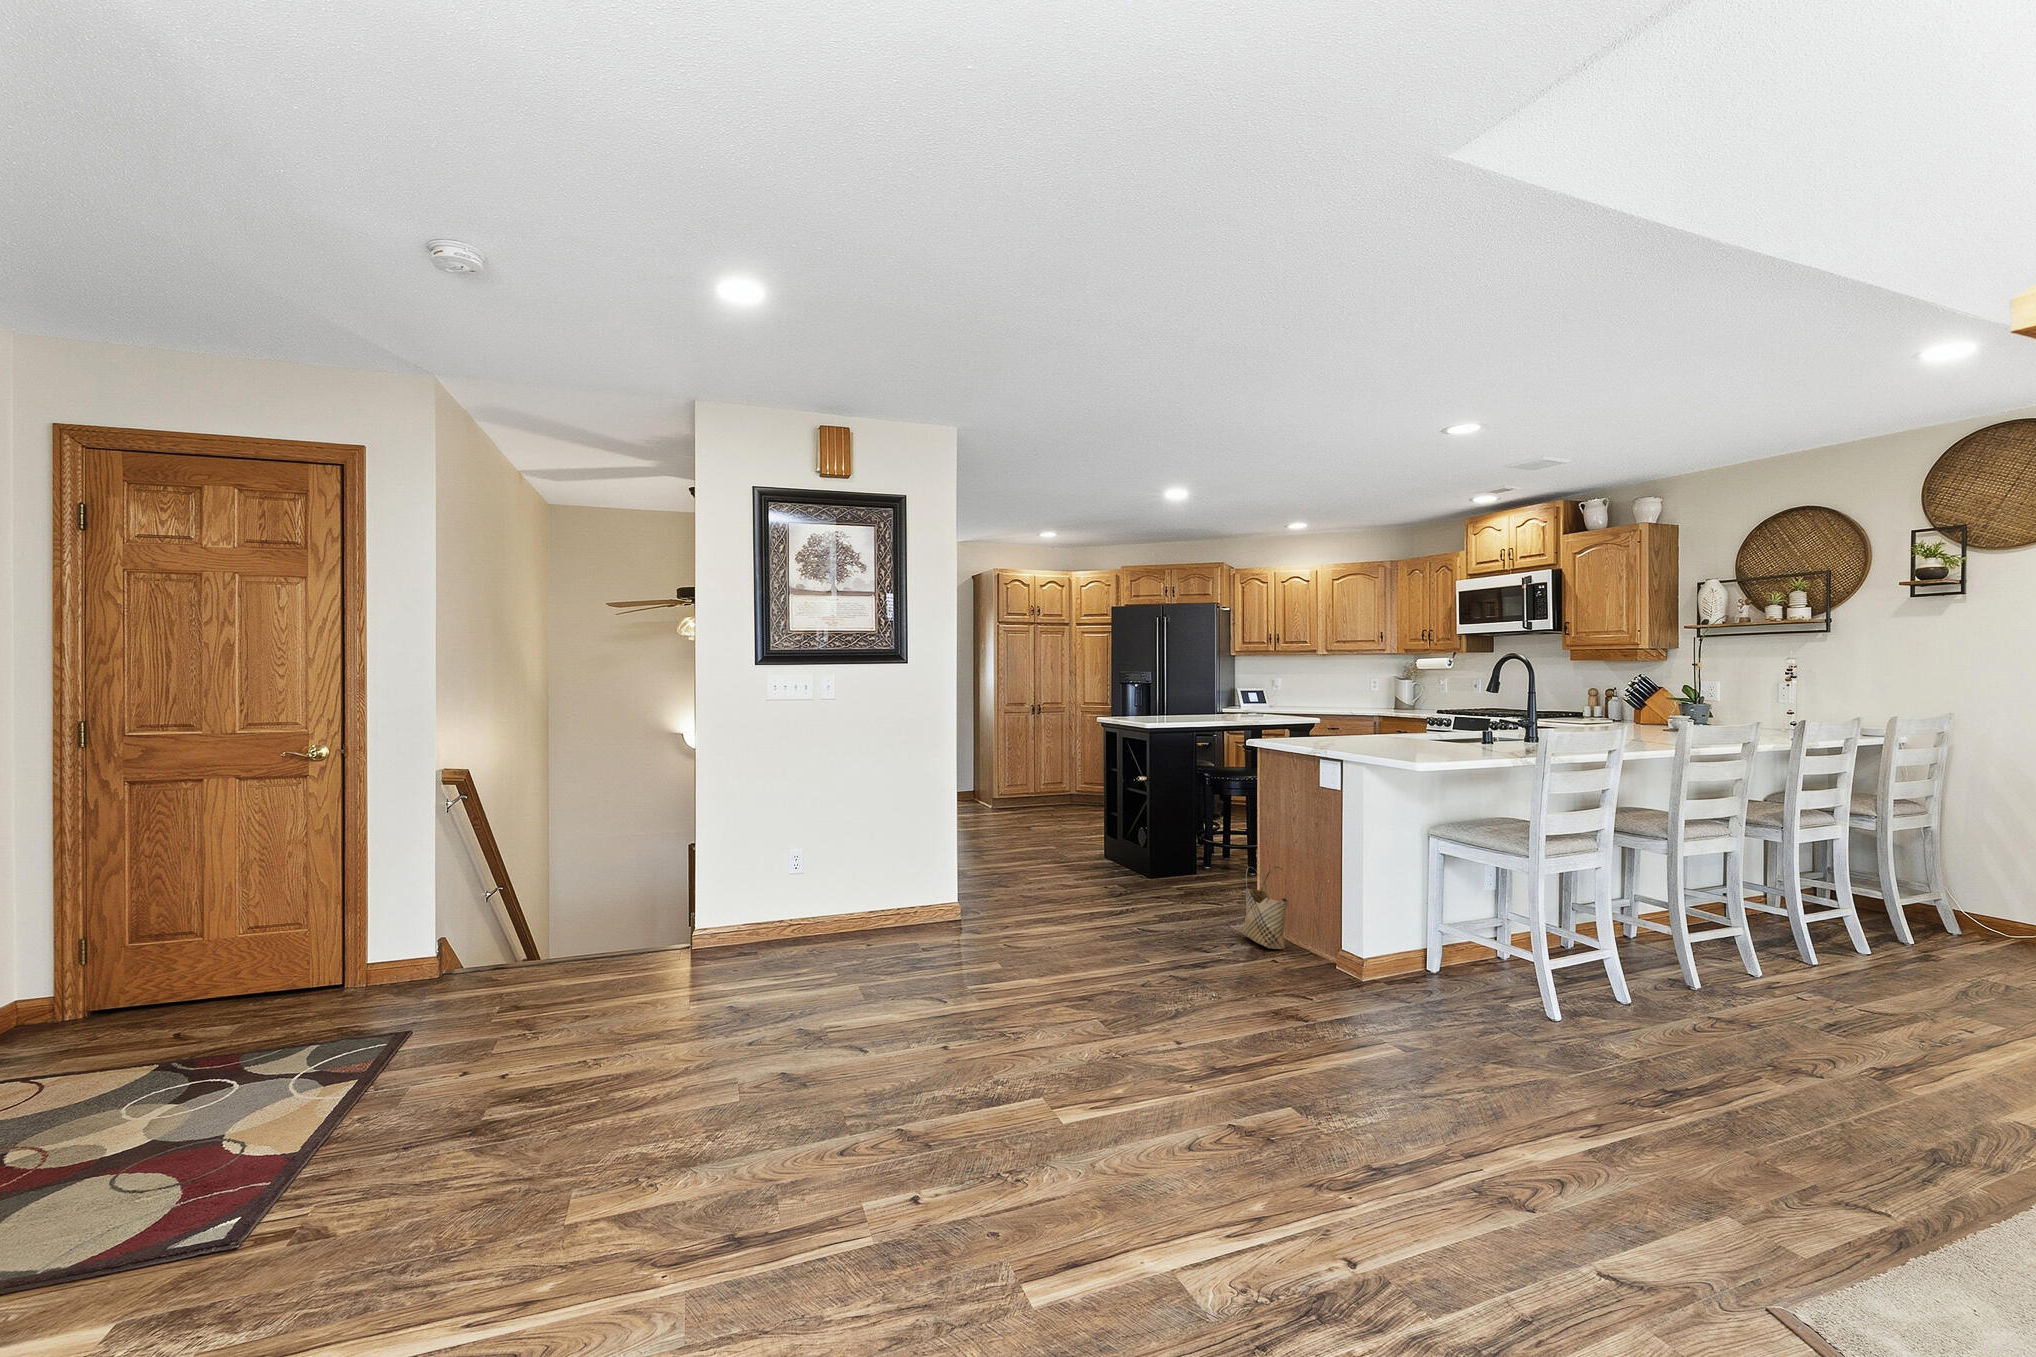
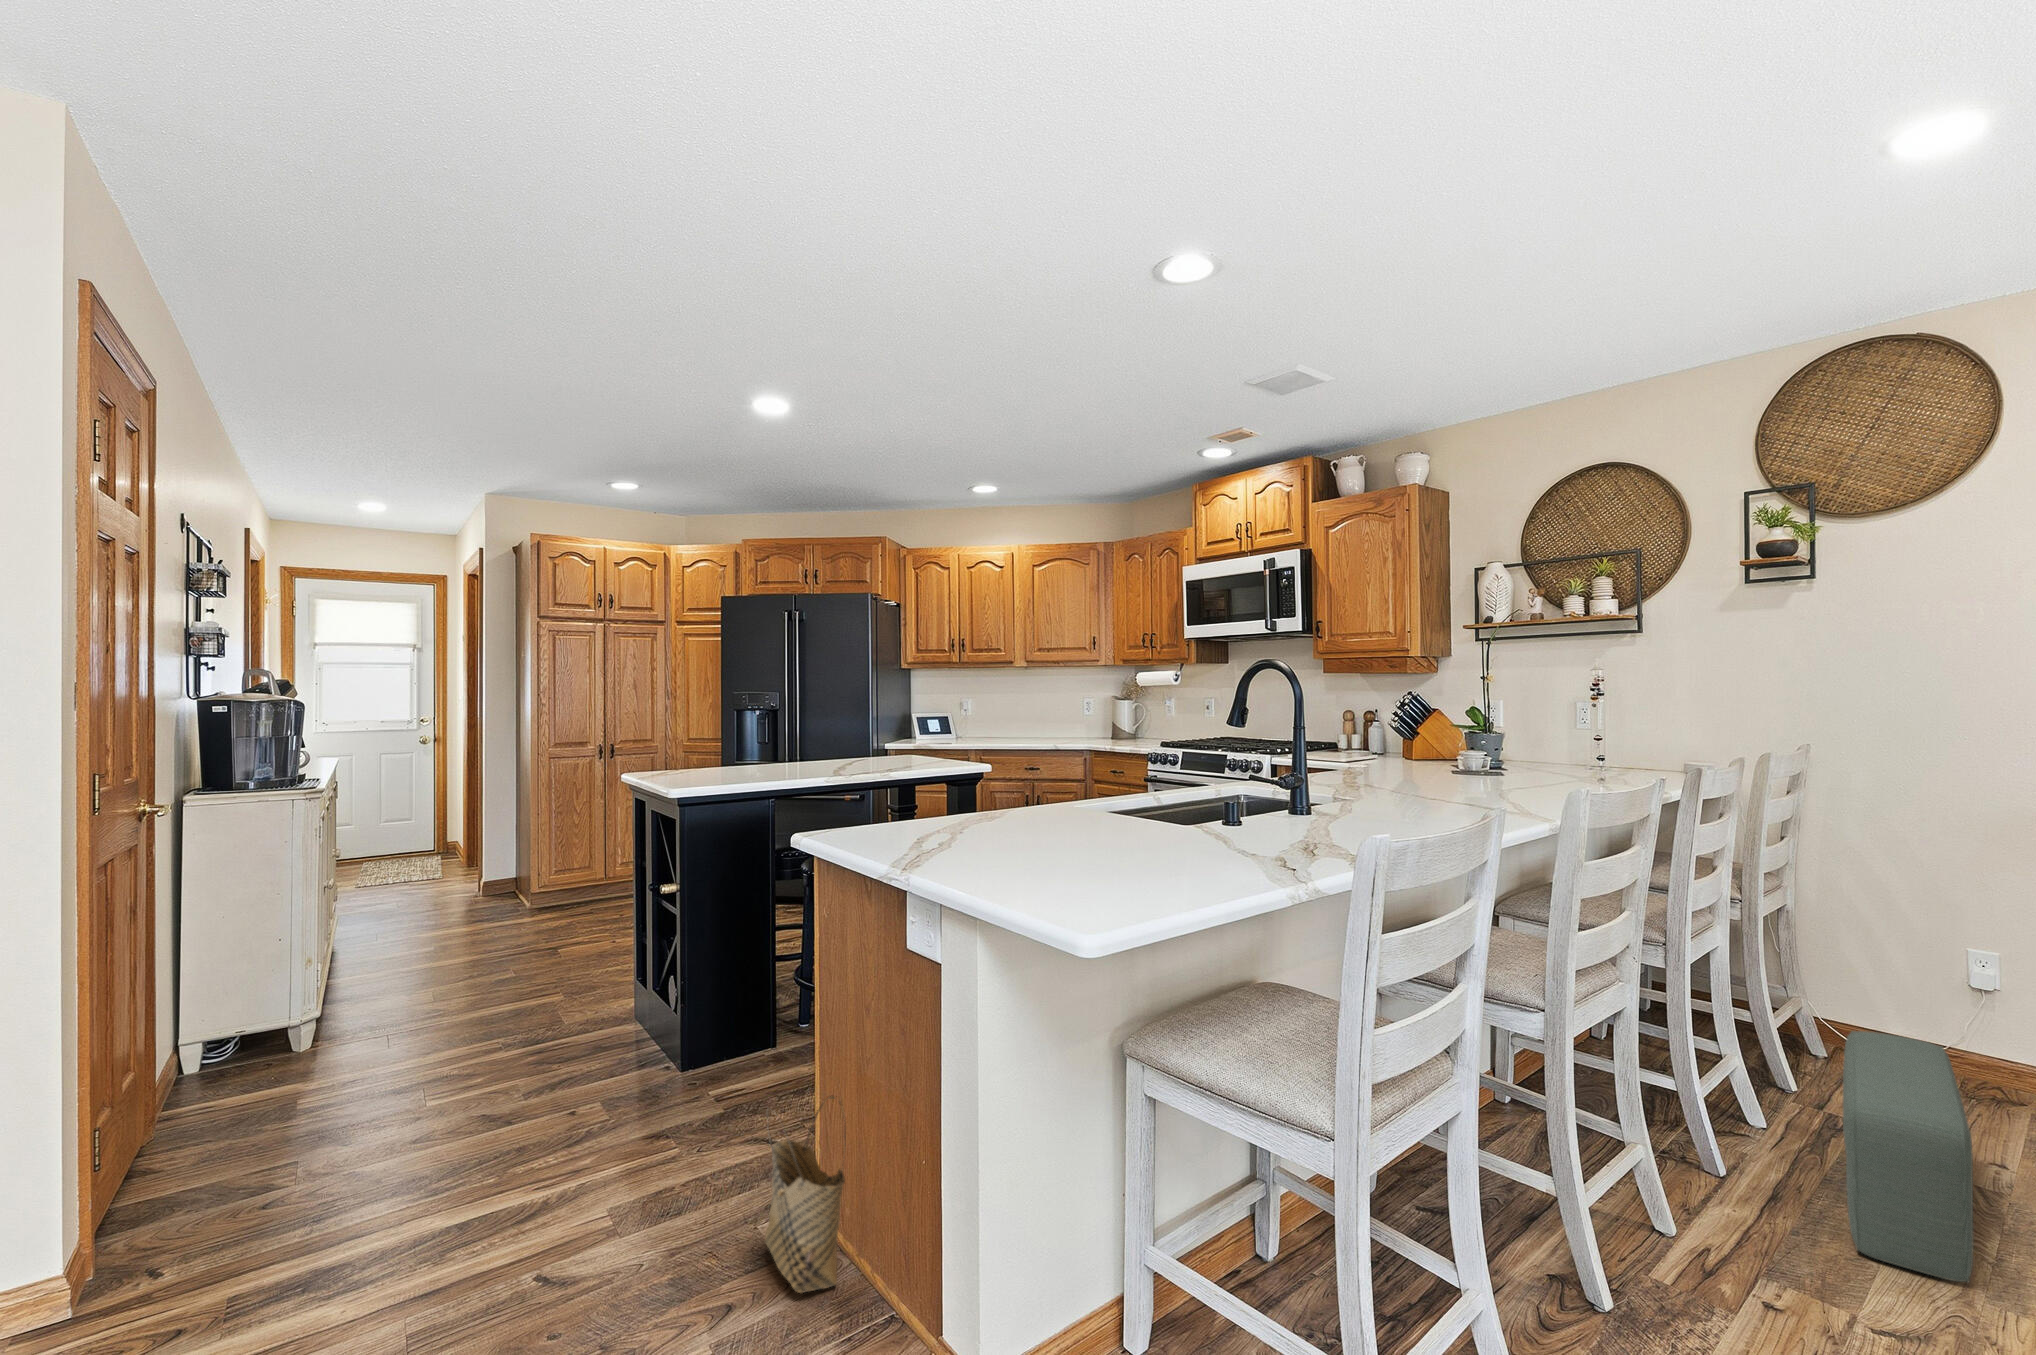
pouf: none [1881,889,1990,1005] -> present [1843,1031,1973,1282]

